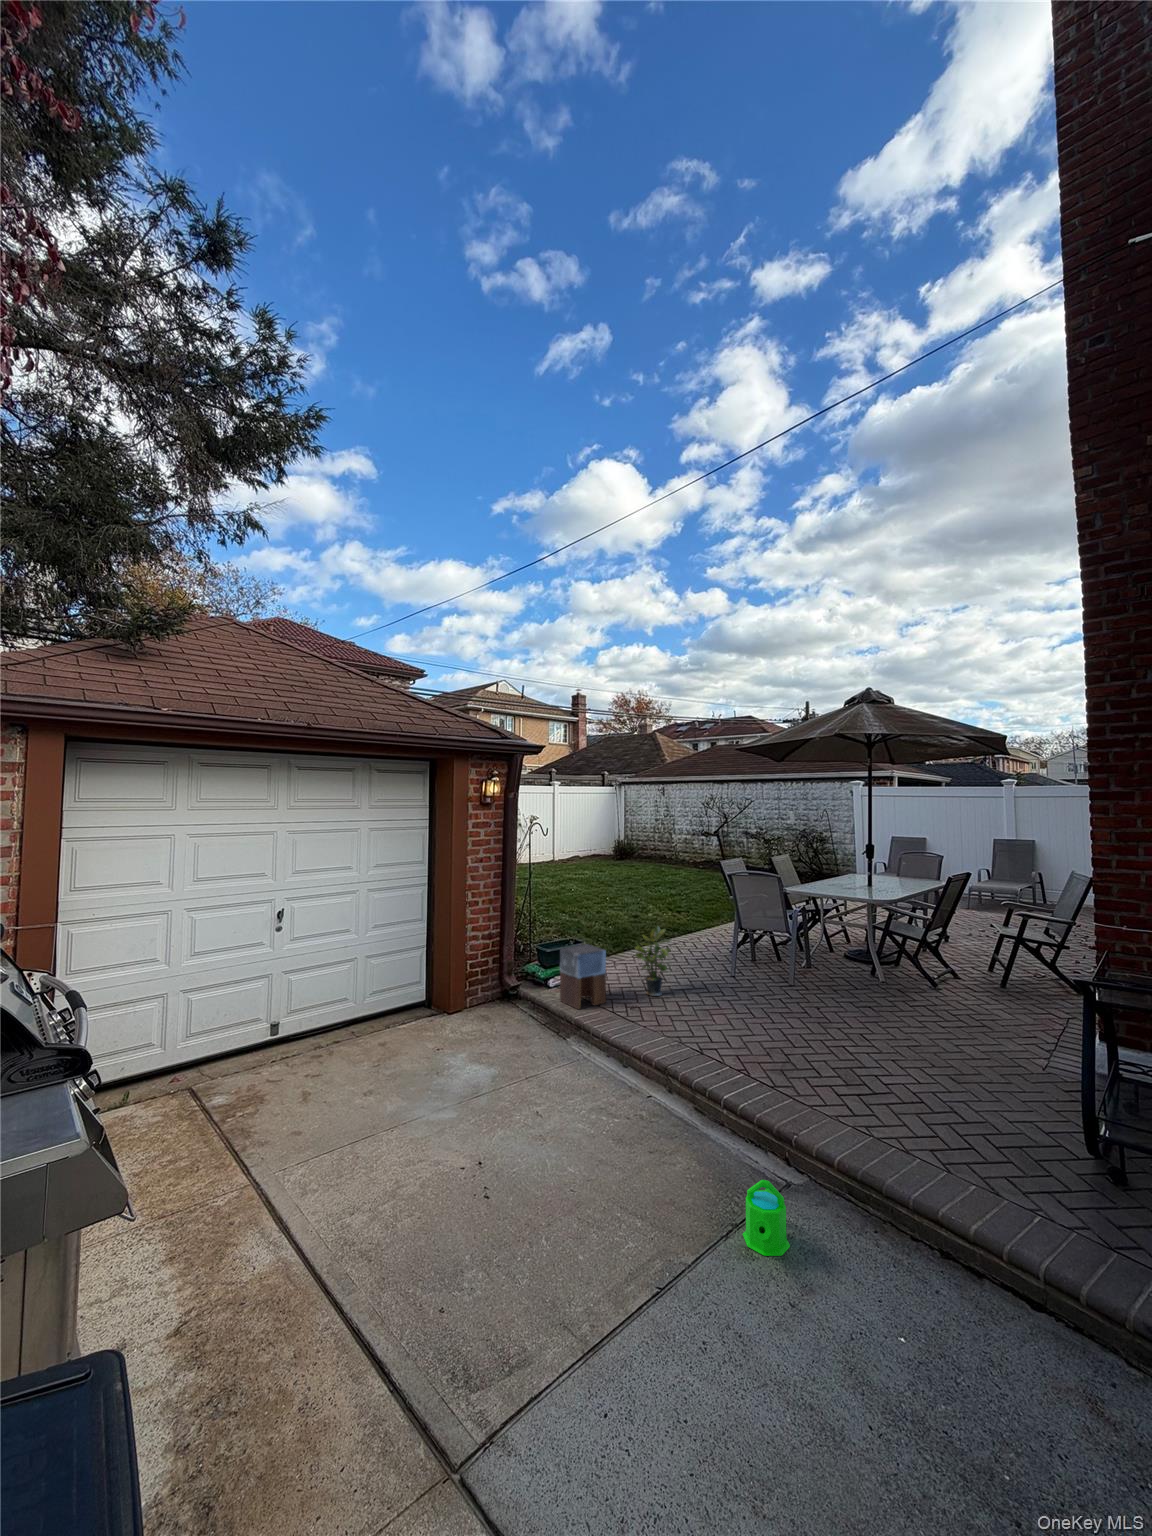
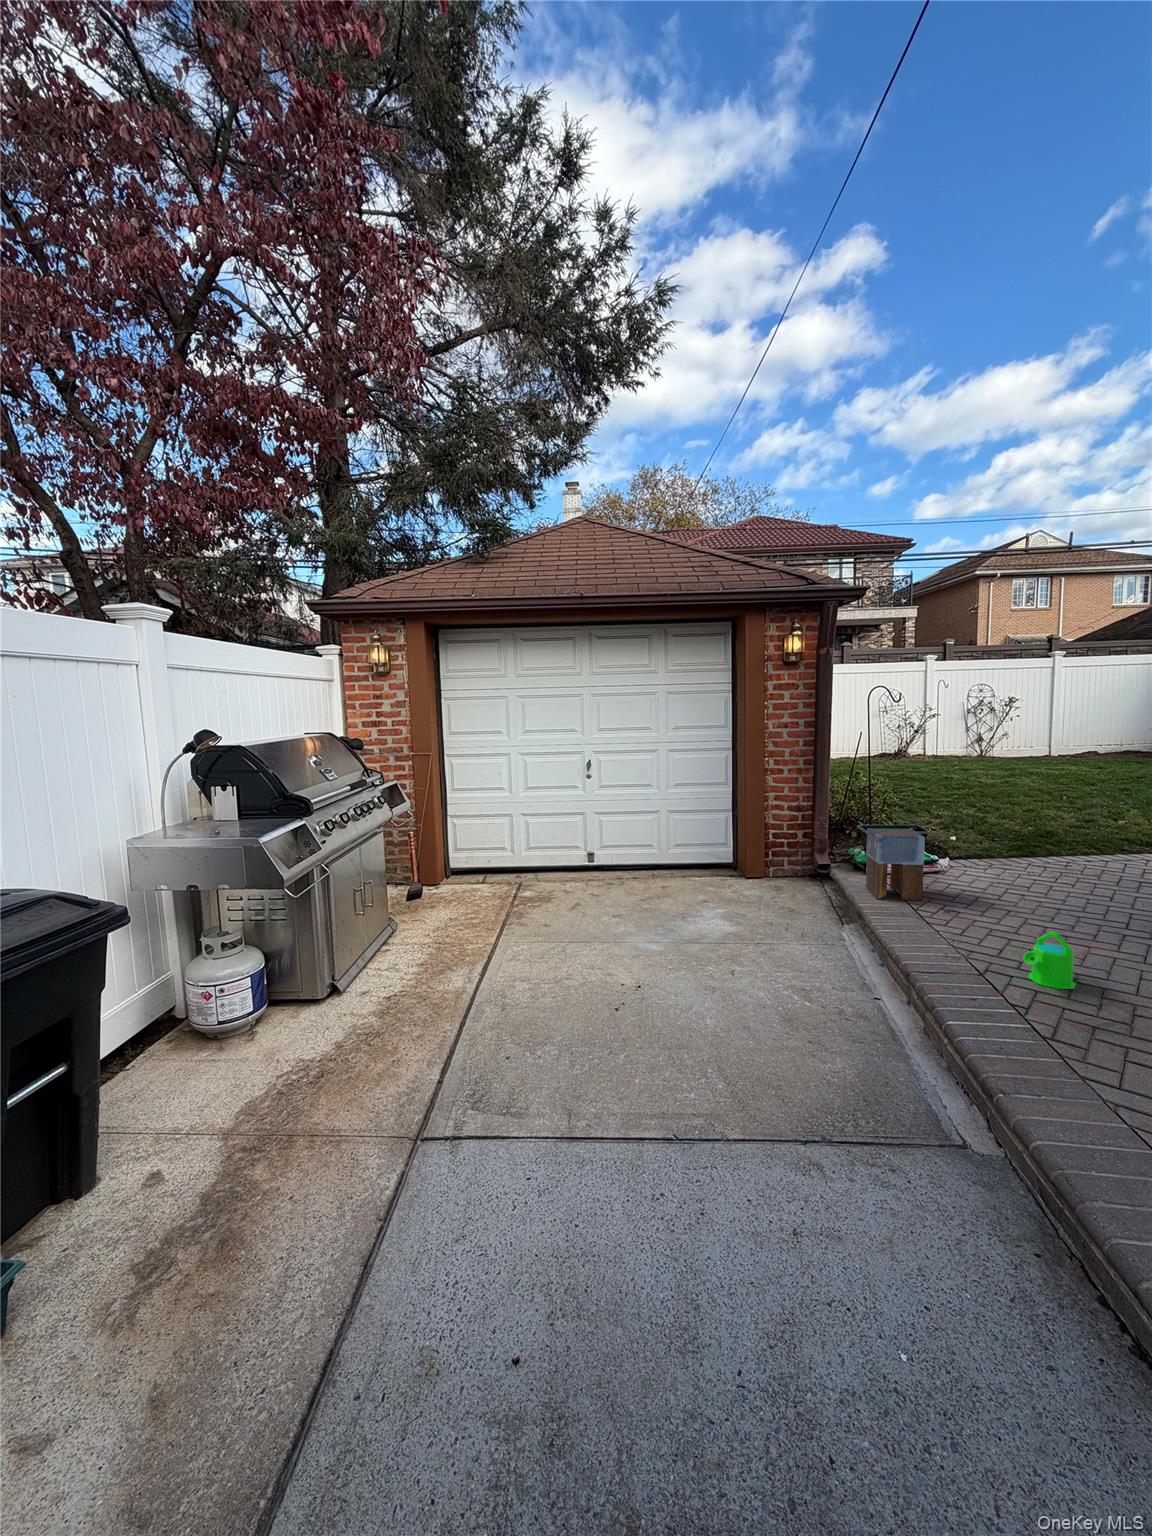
potted plant: present [635,926,671,996] -> none [976,817,1040,909]
watering can: present [743,1180,790,1256] -> present [1023,932,1076,989]

